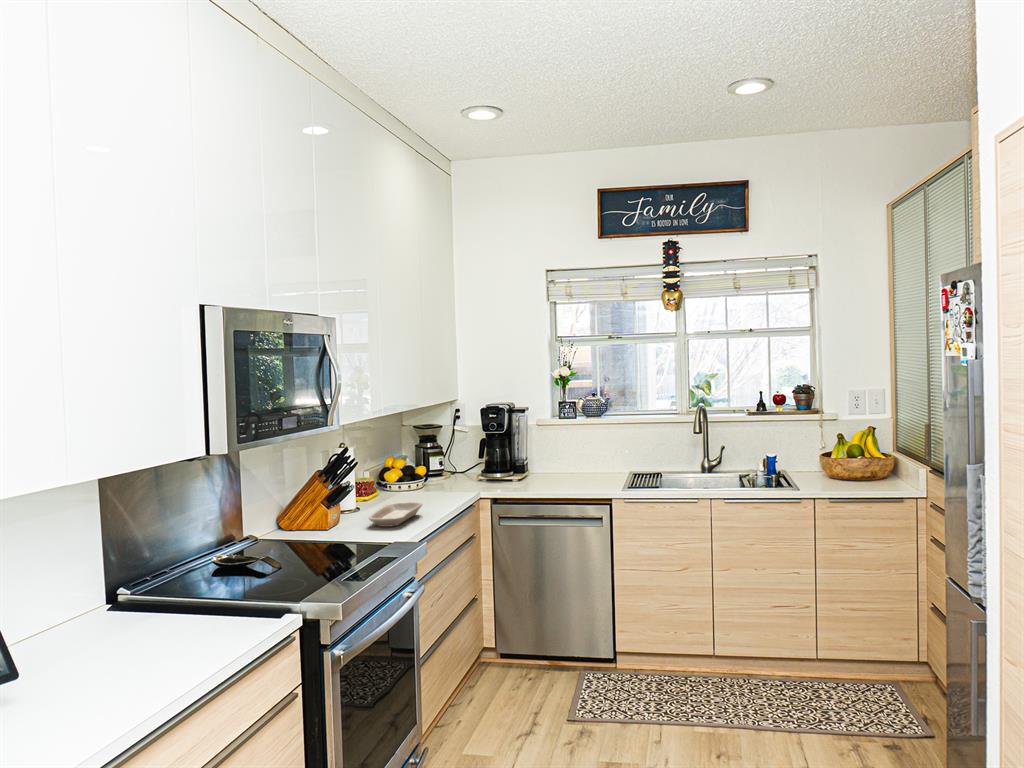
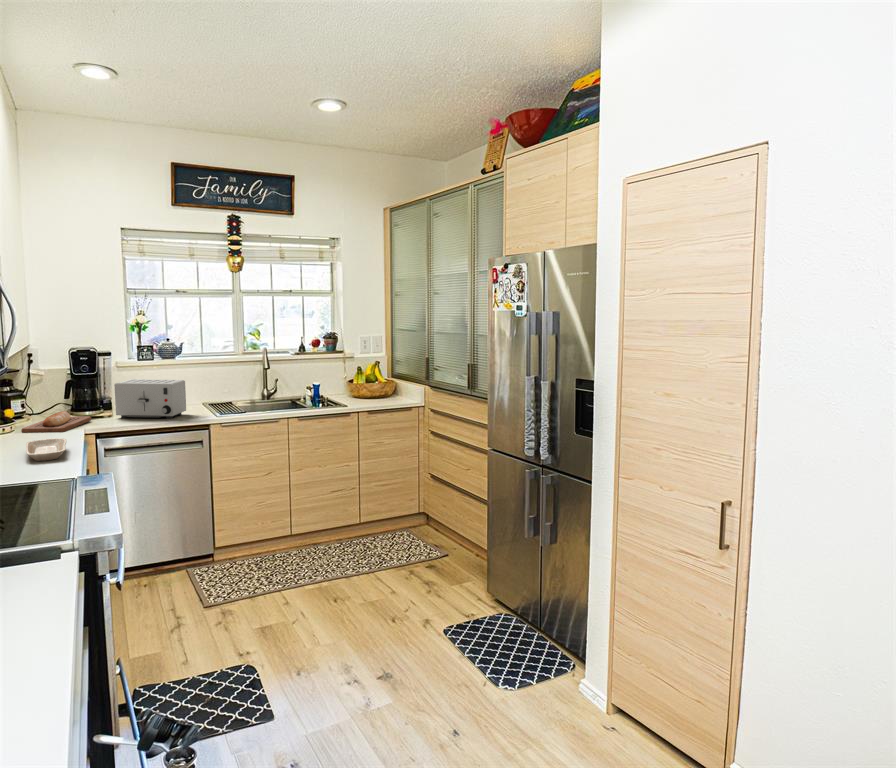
toaster: none [520,439,596,488] -> present [114,379,186,418]
bread loaf: none [419,472,494,495] -> present [21,411,91,432]

